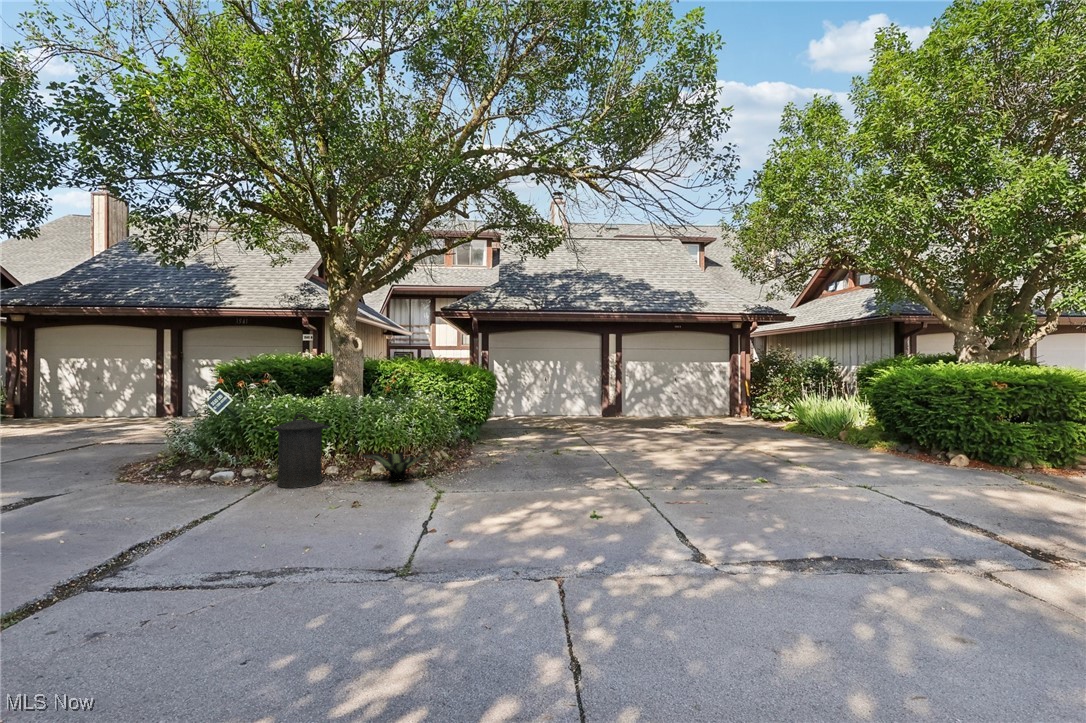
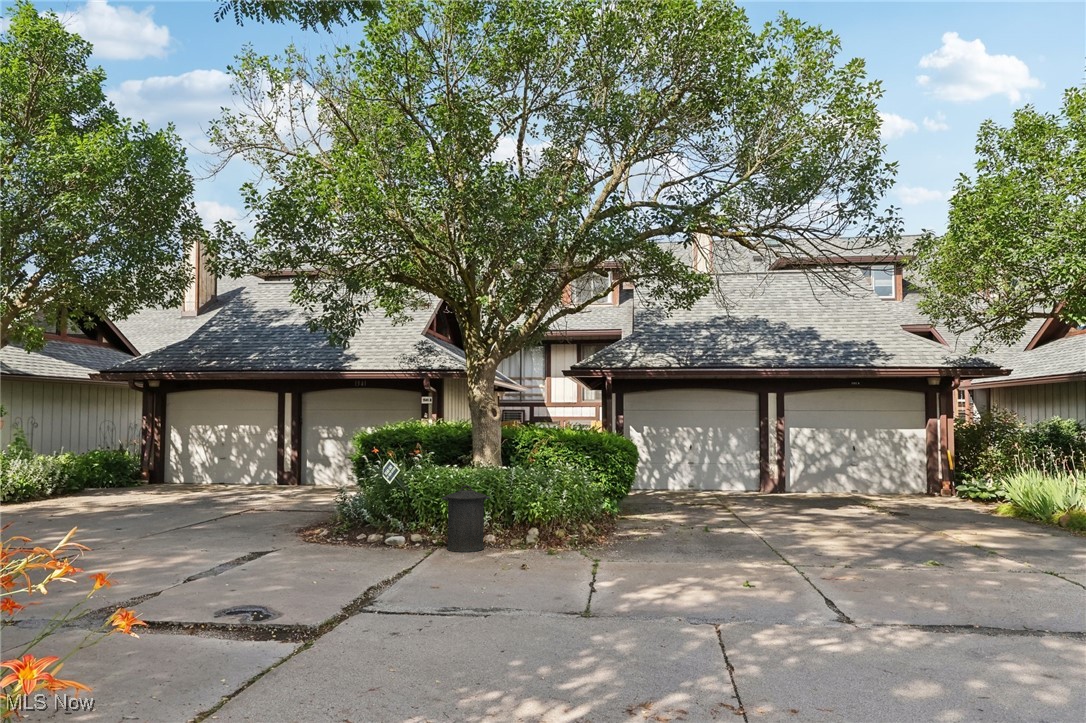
potted plant: present [362,452,428,481] -> none [519,519,579,551]

